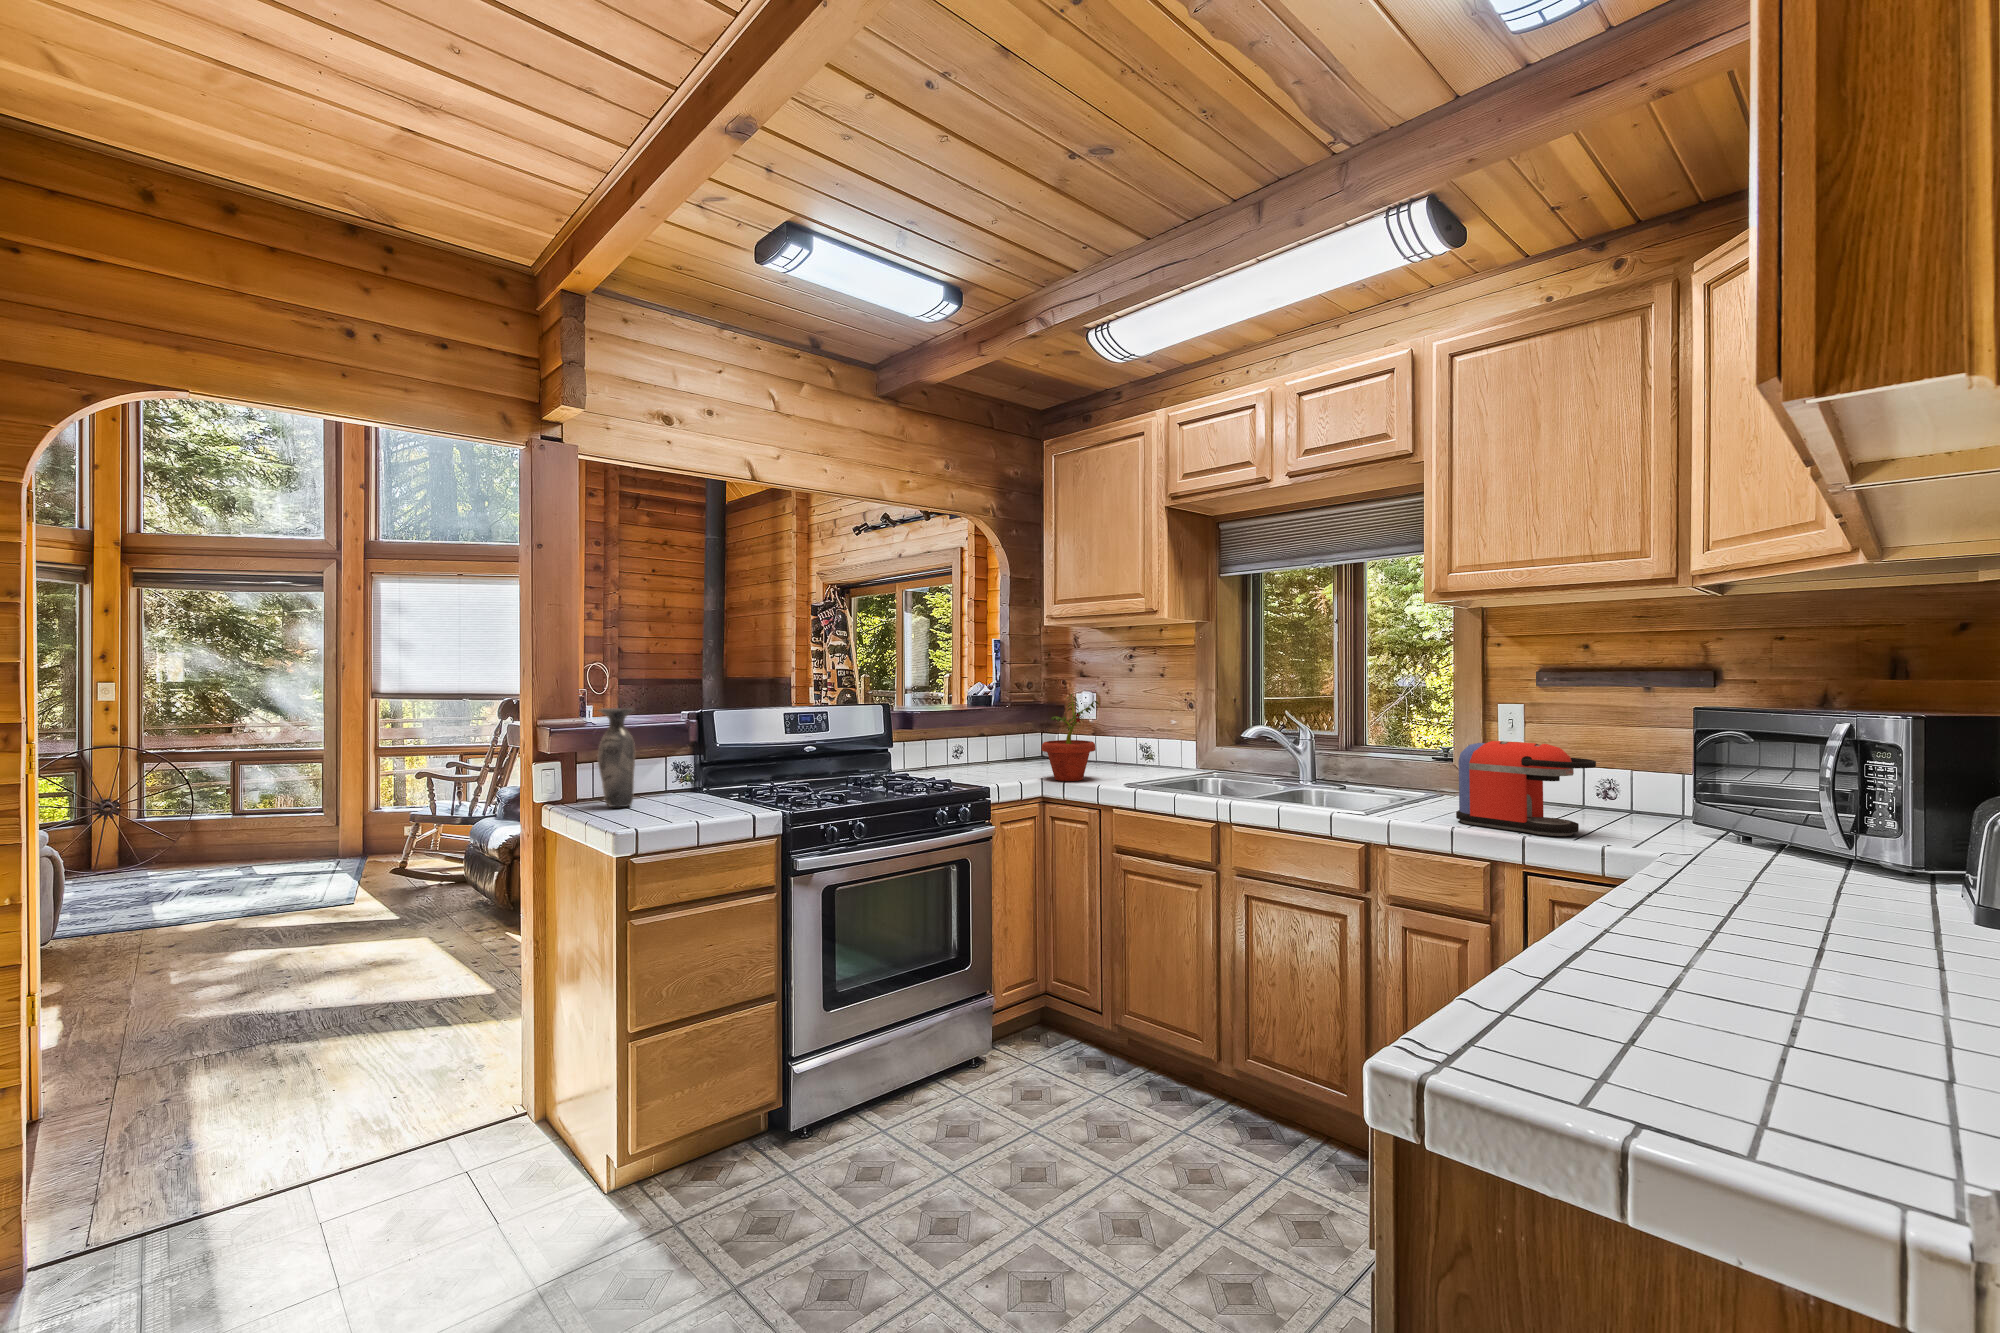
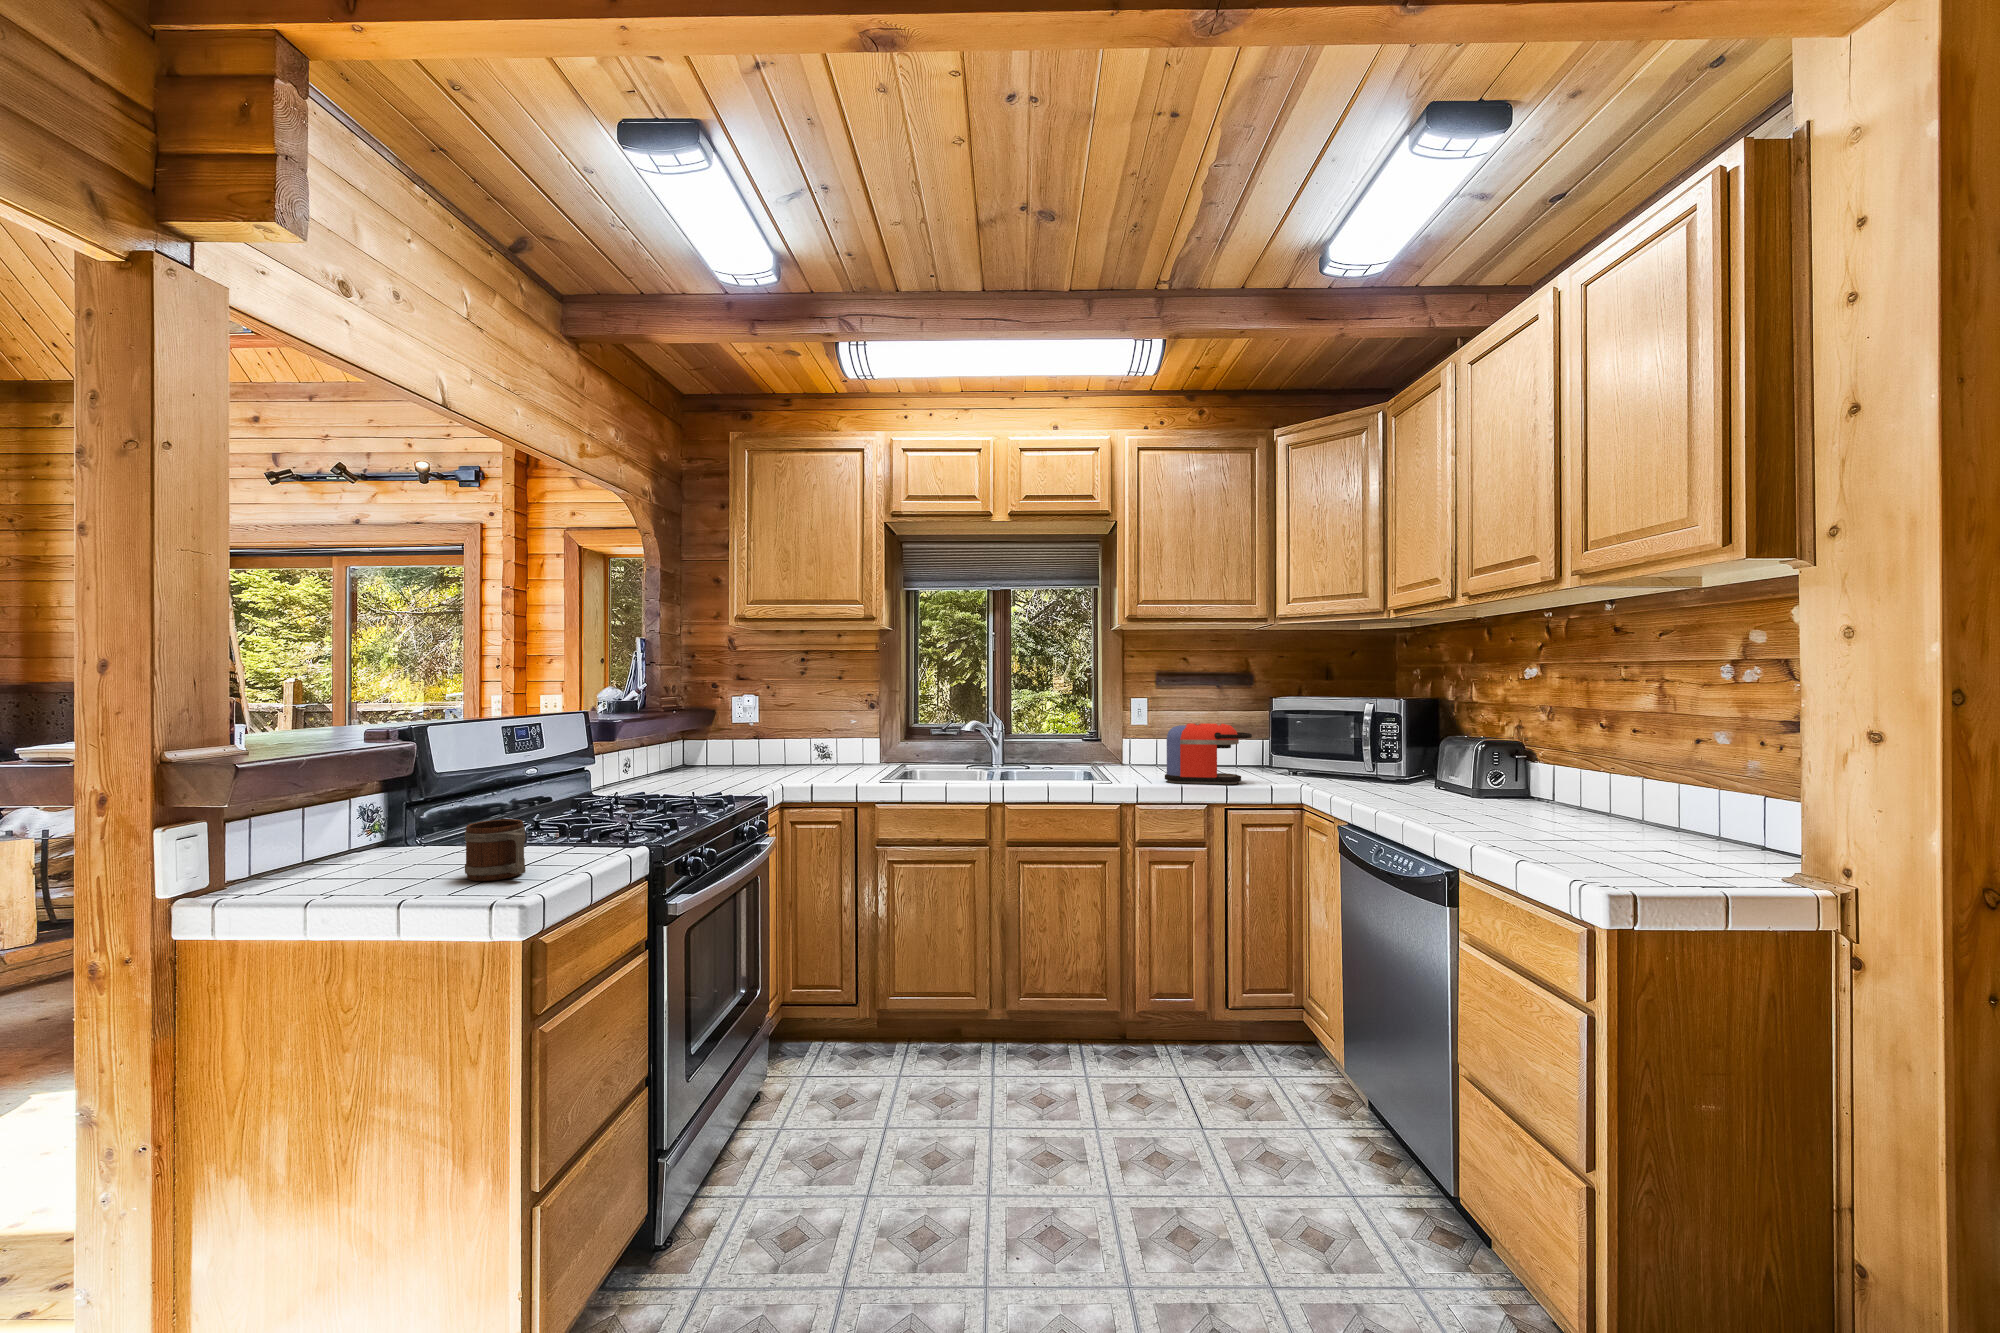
potted plant: present [1042,694,1099,781] -> none [789,695,850,785]
vase: present [598,708,635,807] -> none [315,723,385,879]
mug: none [642,779,681,819] -> present [465,819,525,881]

